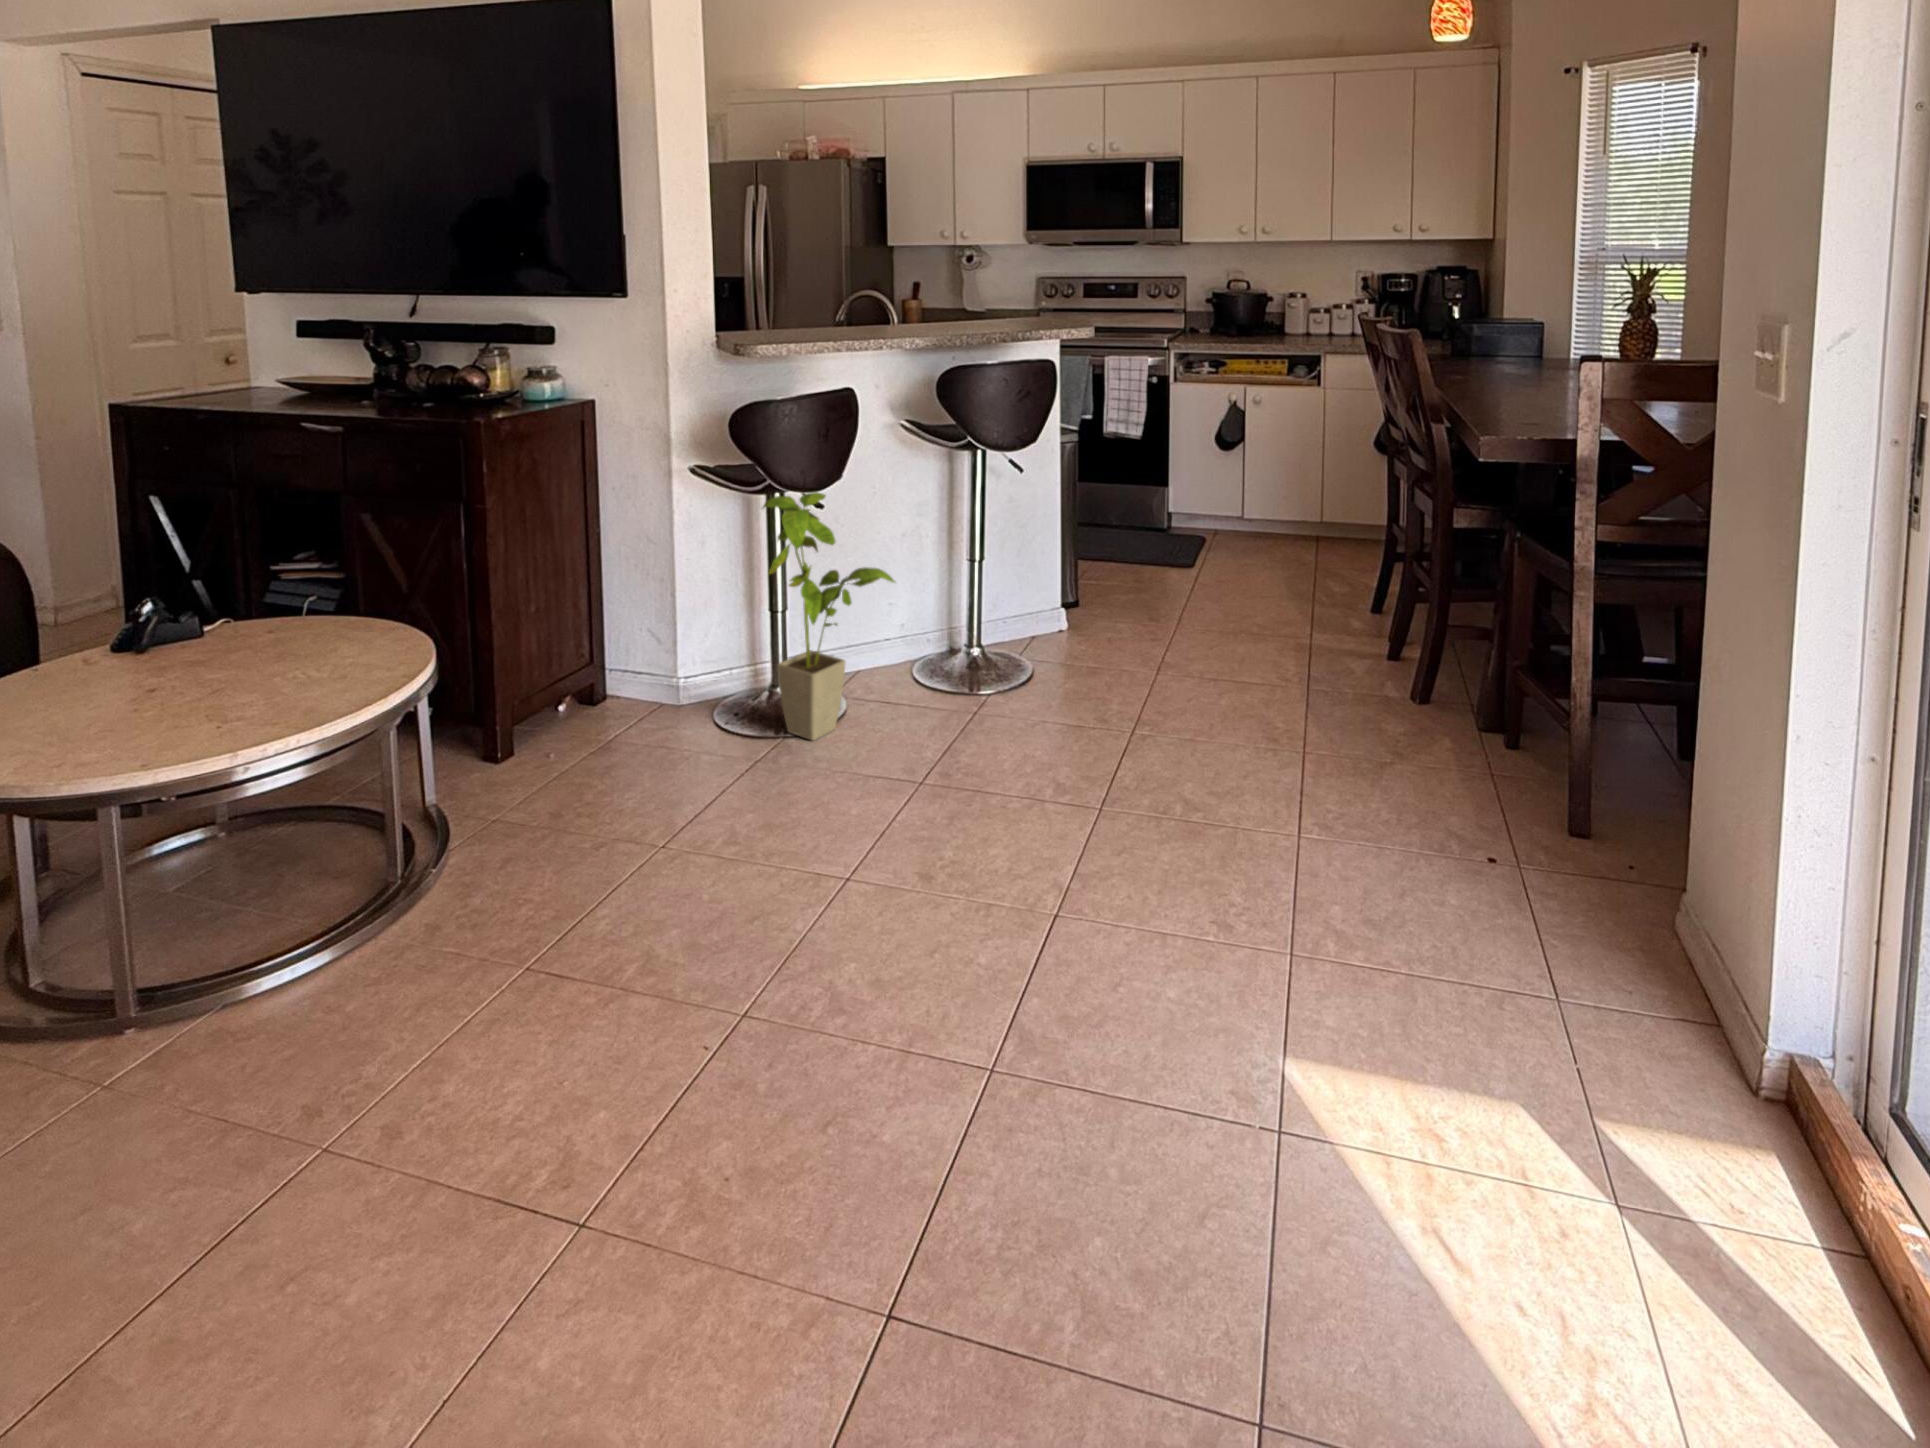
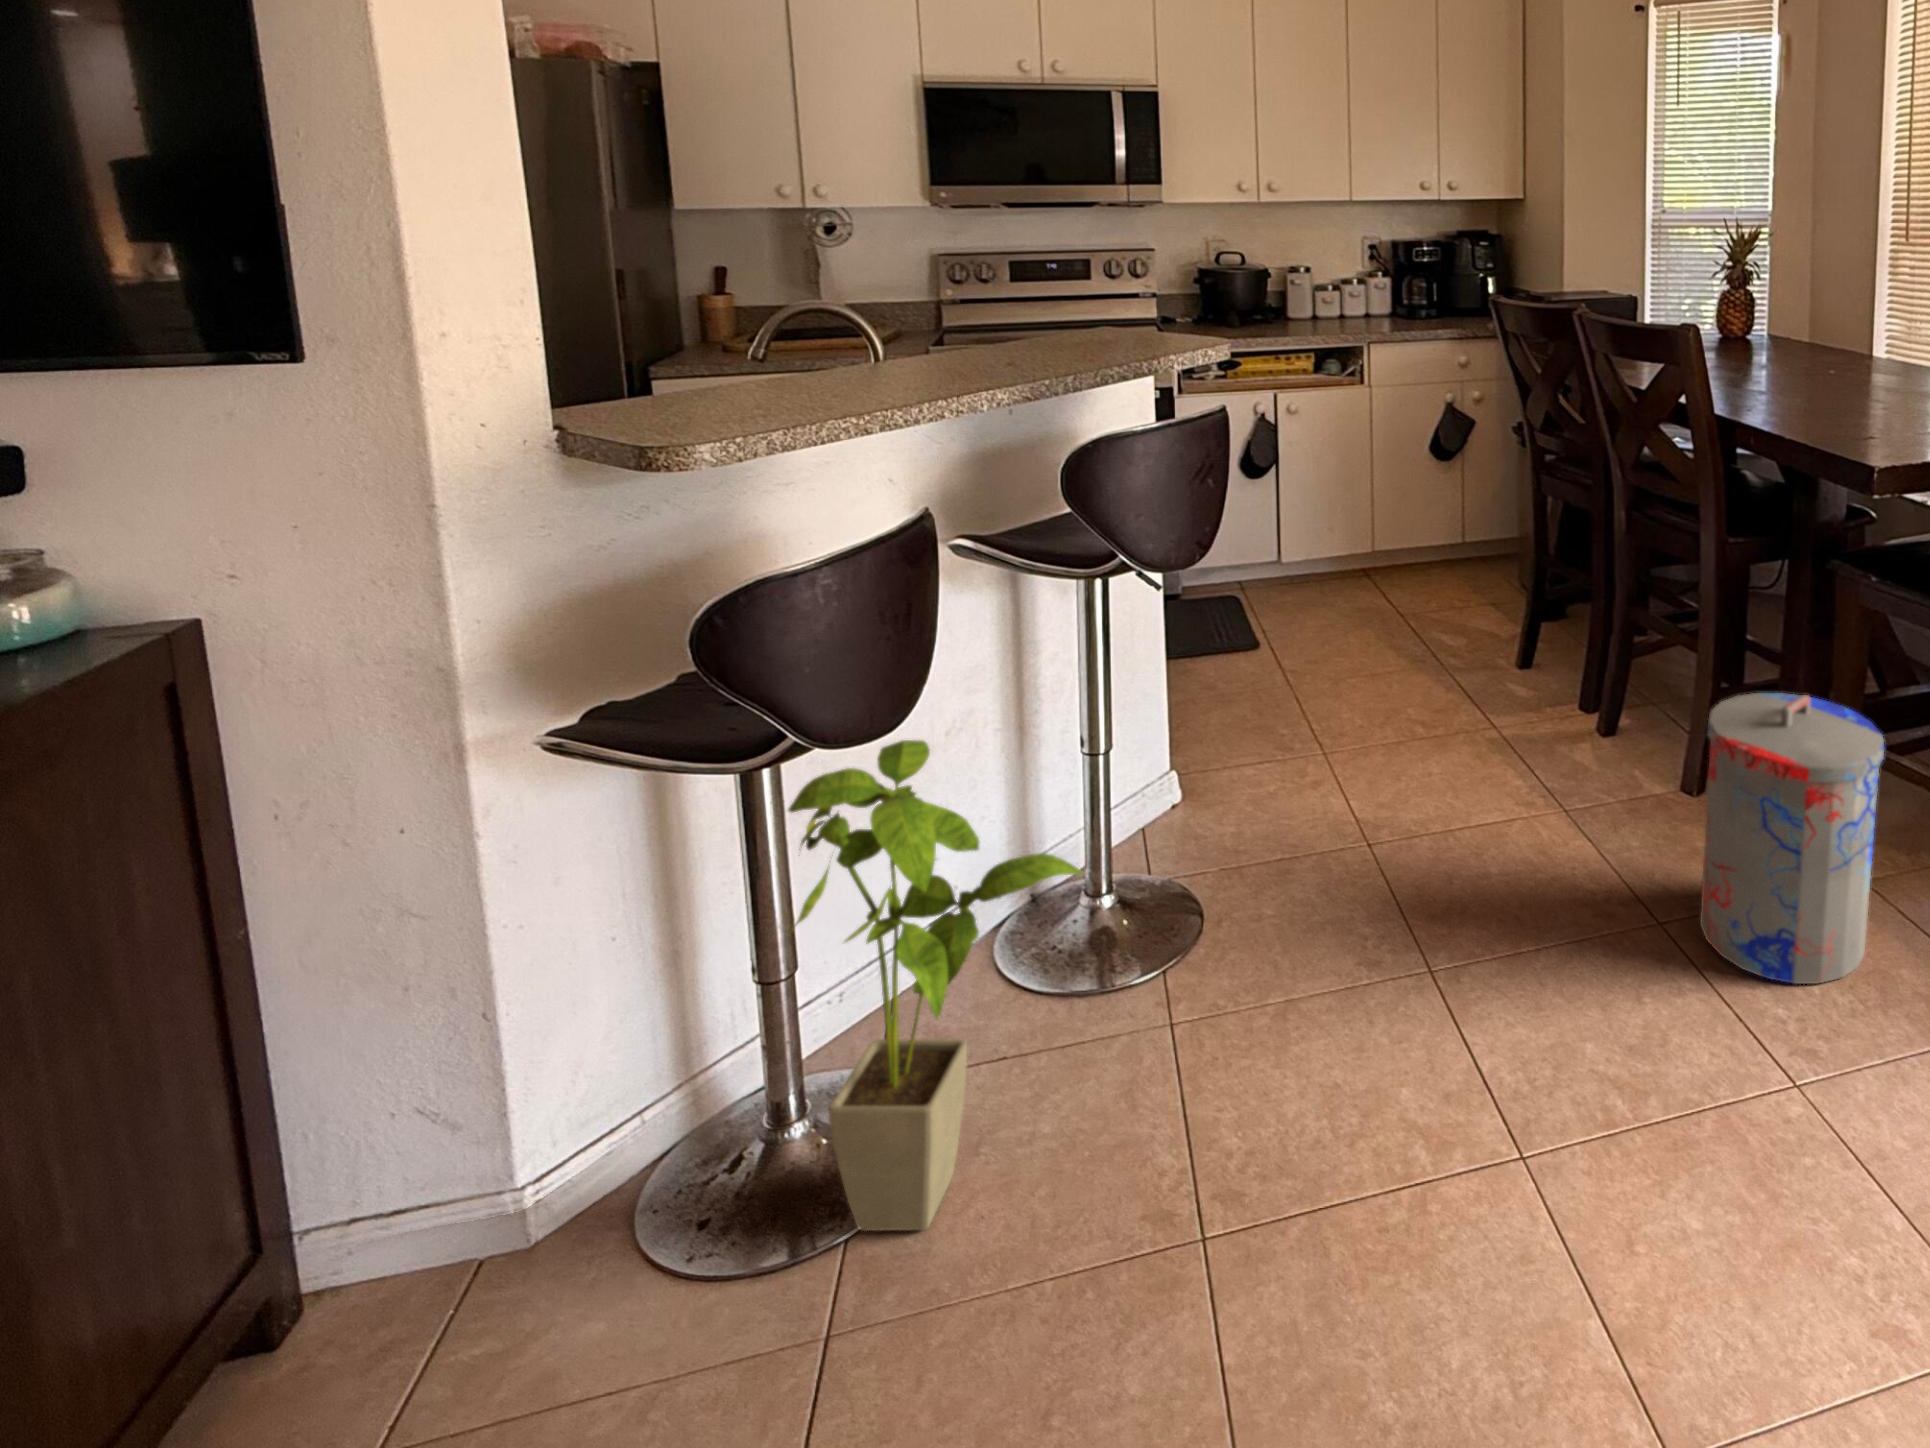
trash can: none [1320,600,1460,808] -> present [1700,693,1884,984]

